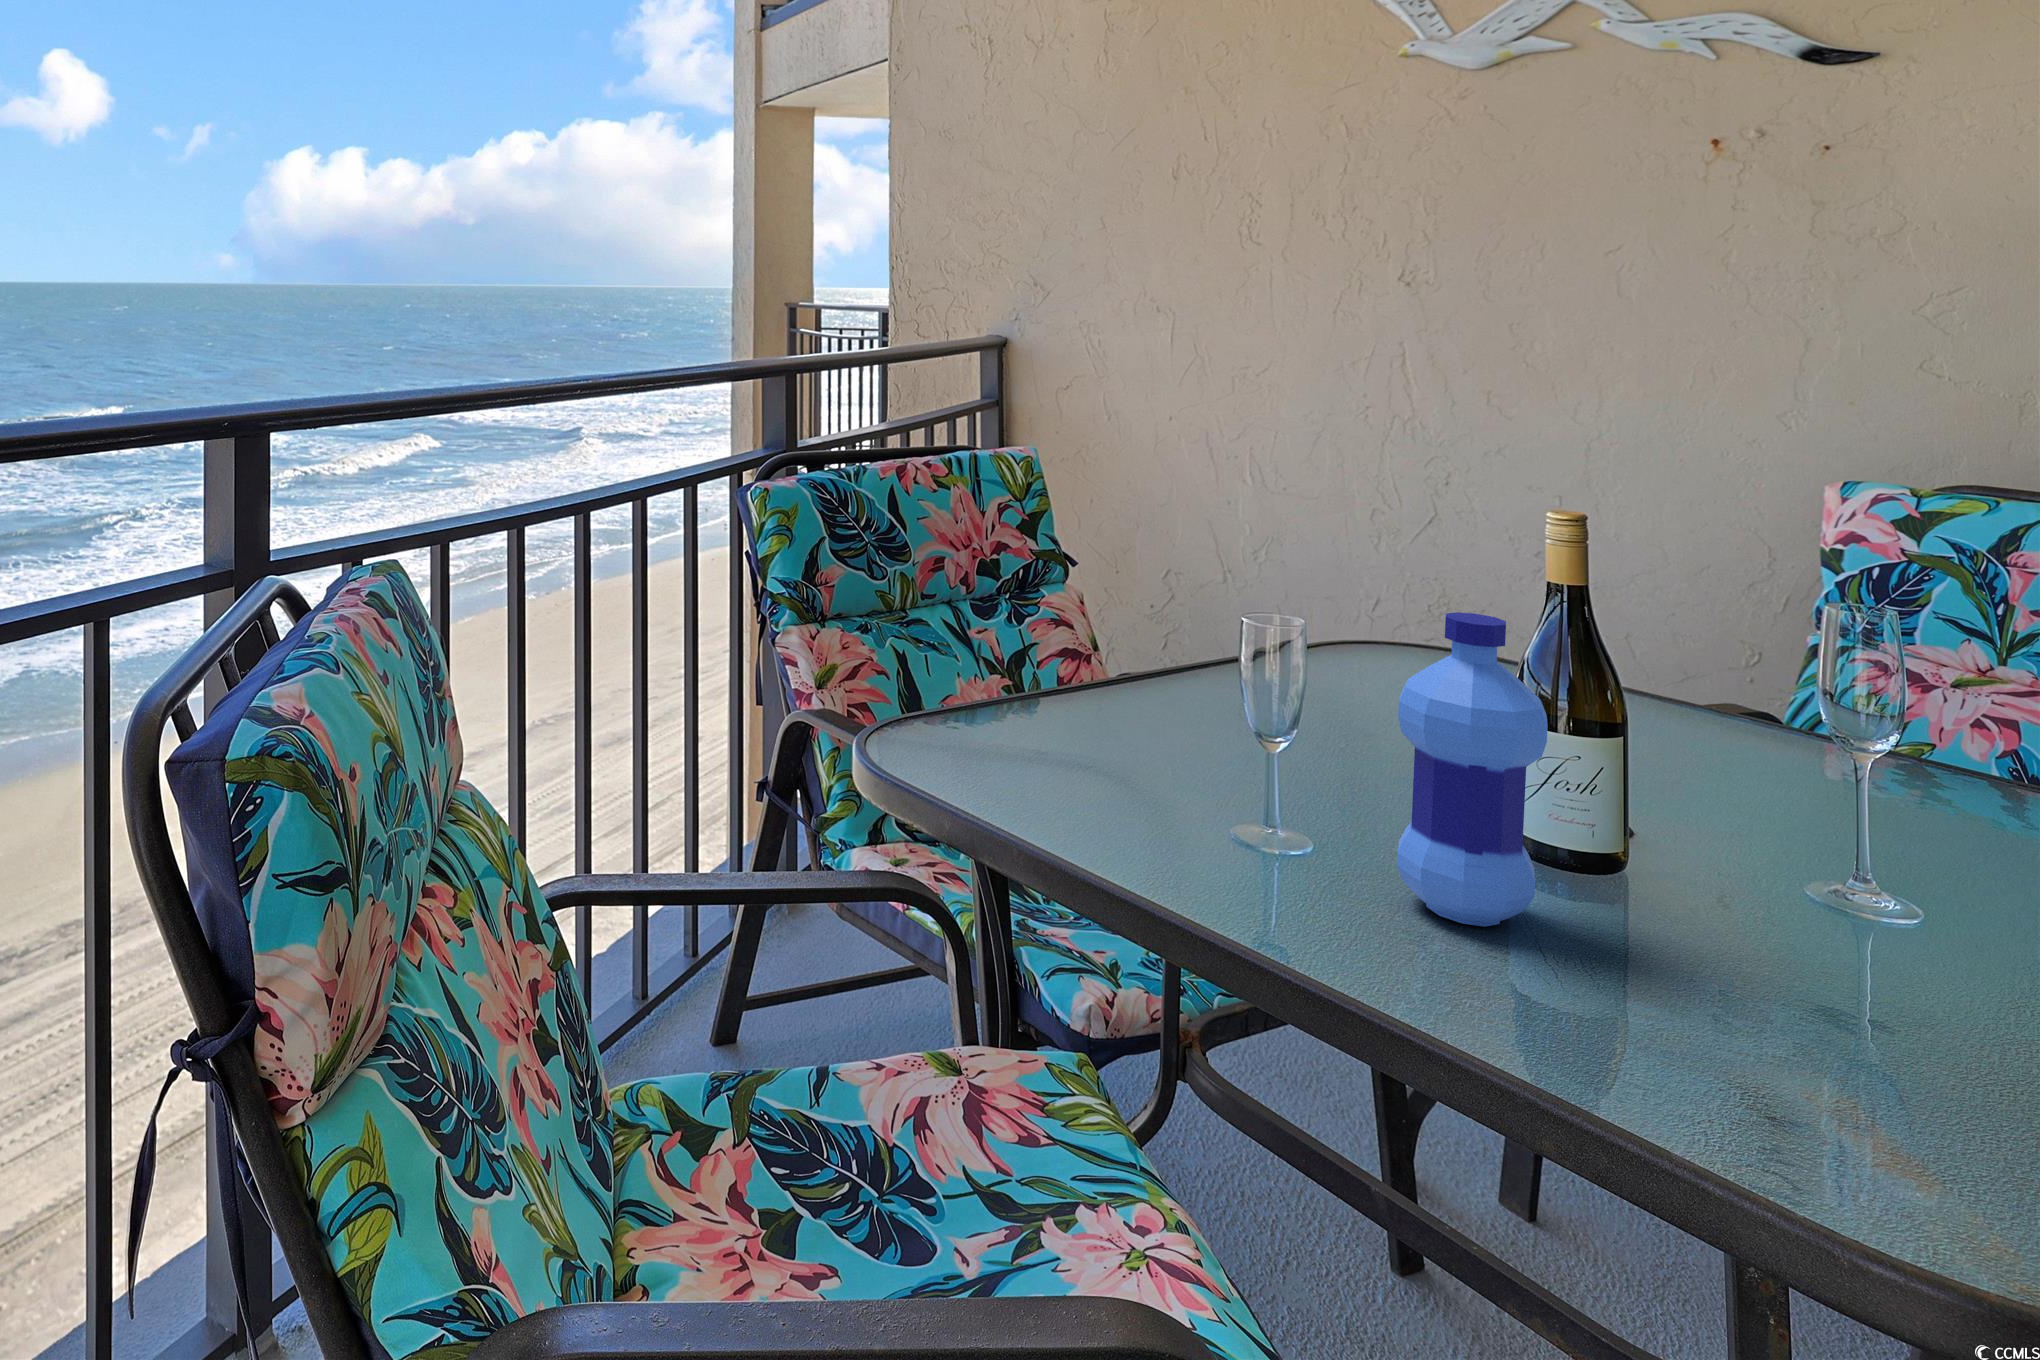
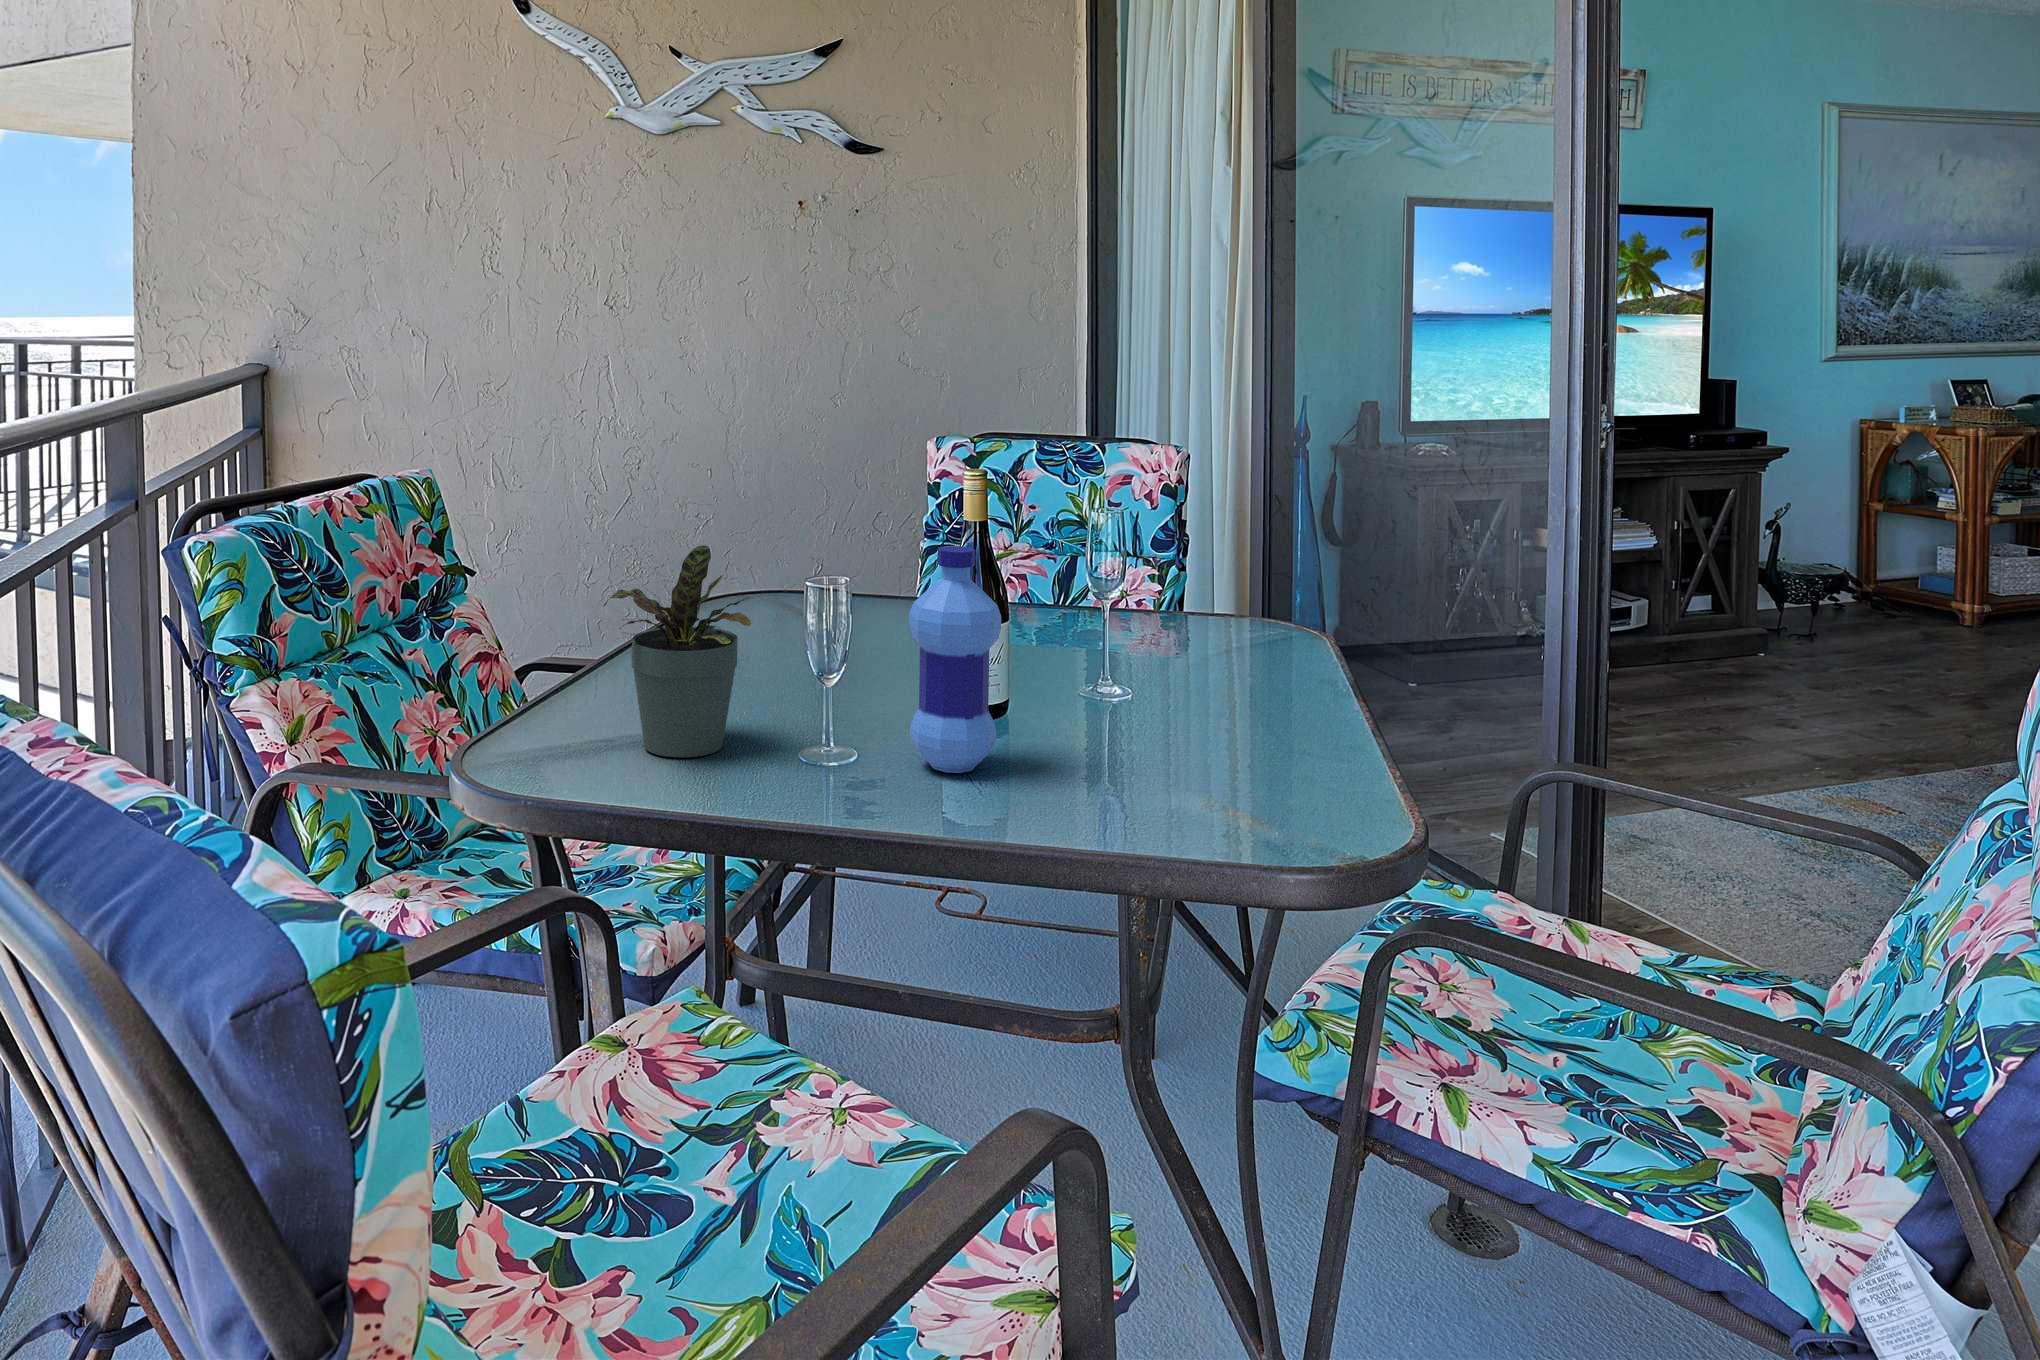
potted plant: none [1041,561,1216,802] -> present [604,545,755,757]

